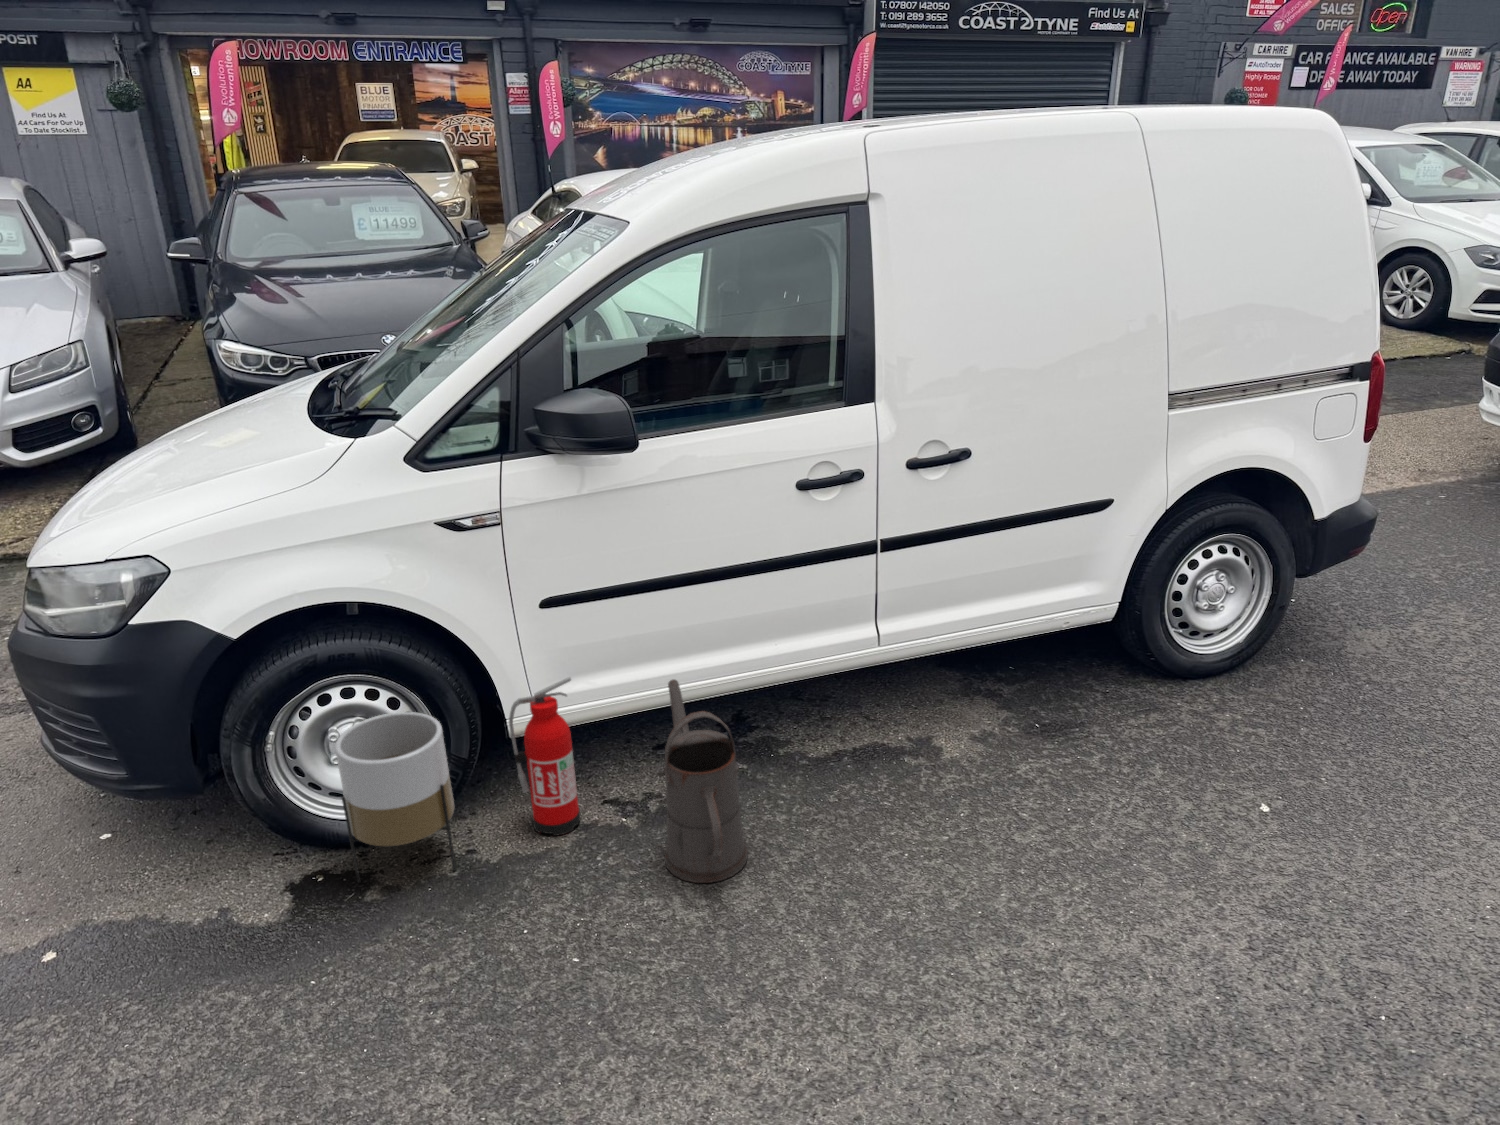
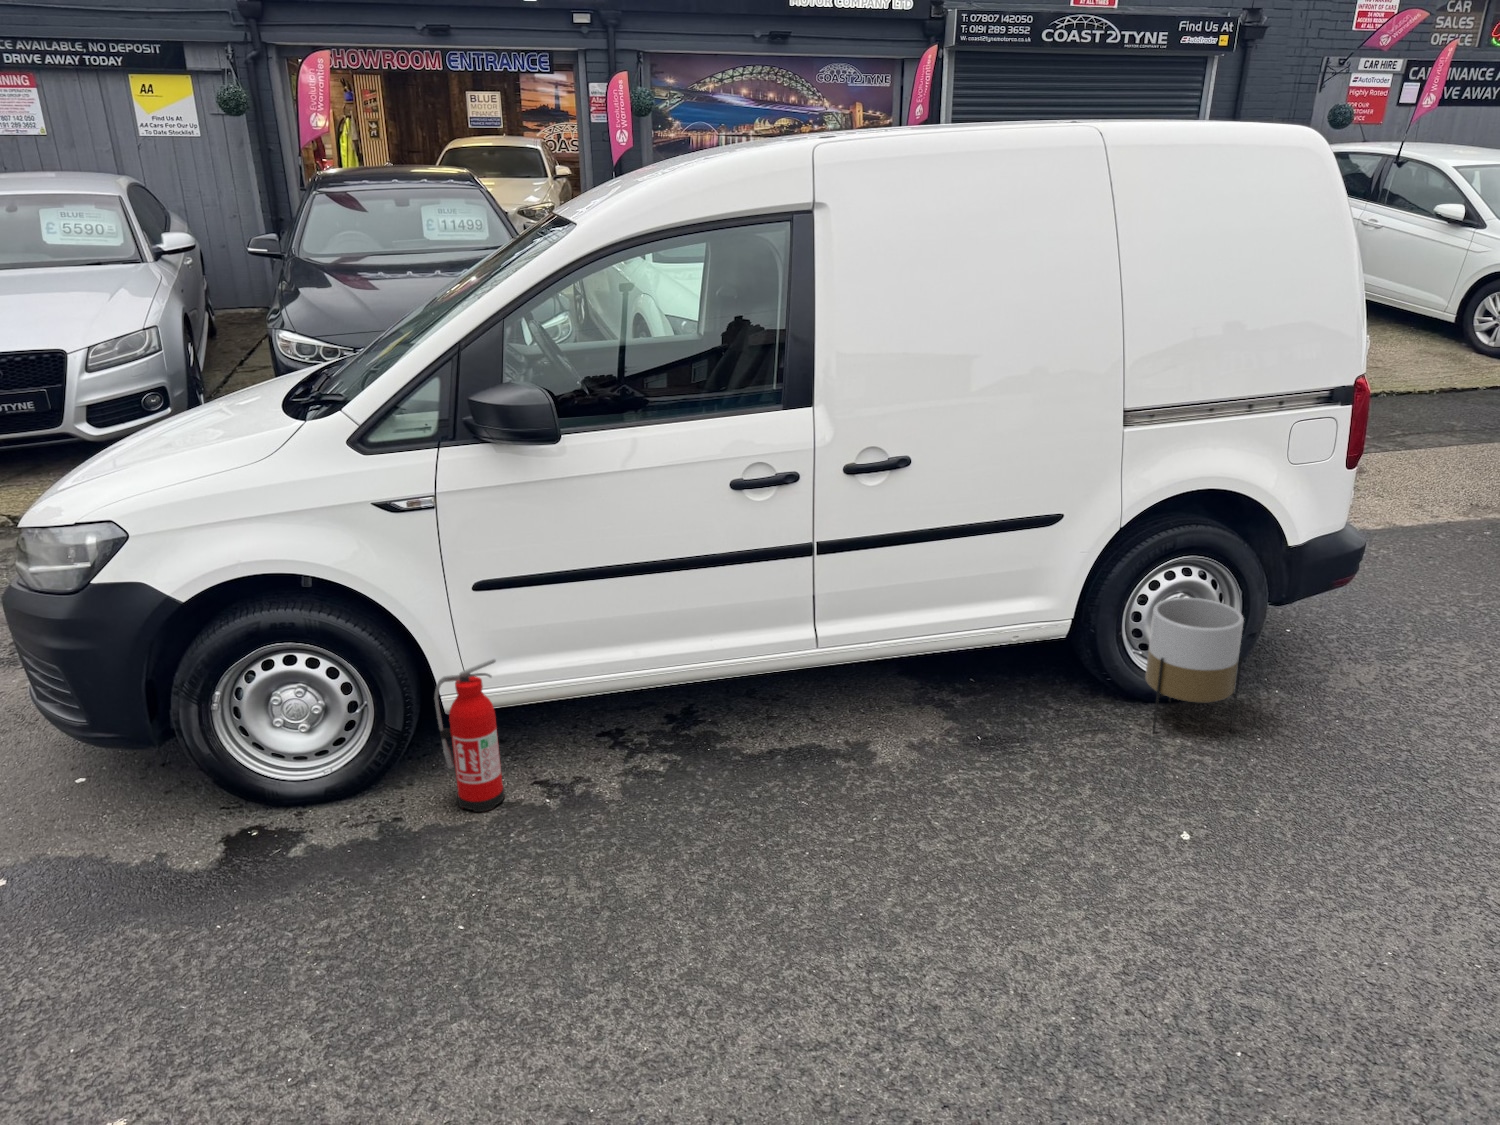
watering can: present [664,680,748,883] -> none [571,668,653,867]
planter: present [335,712,456,883] -> present [1145,598,1244,733]

